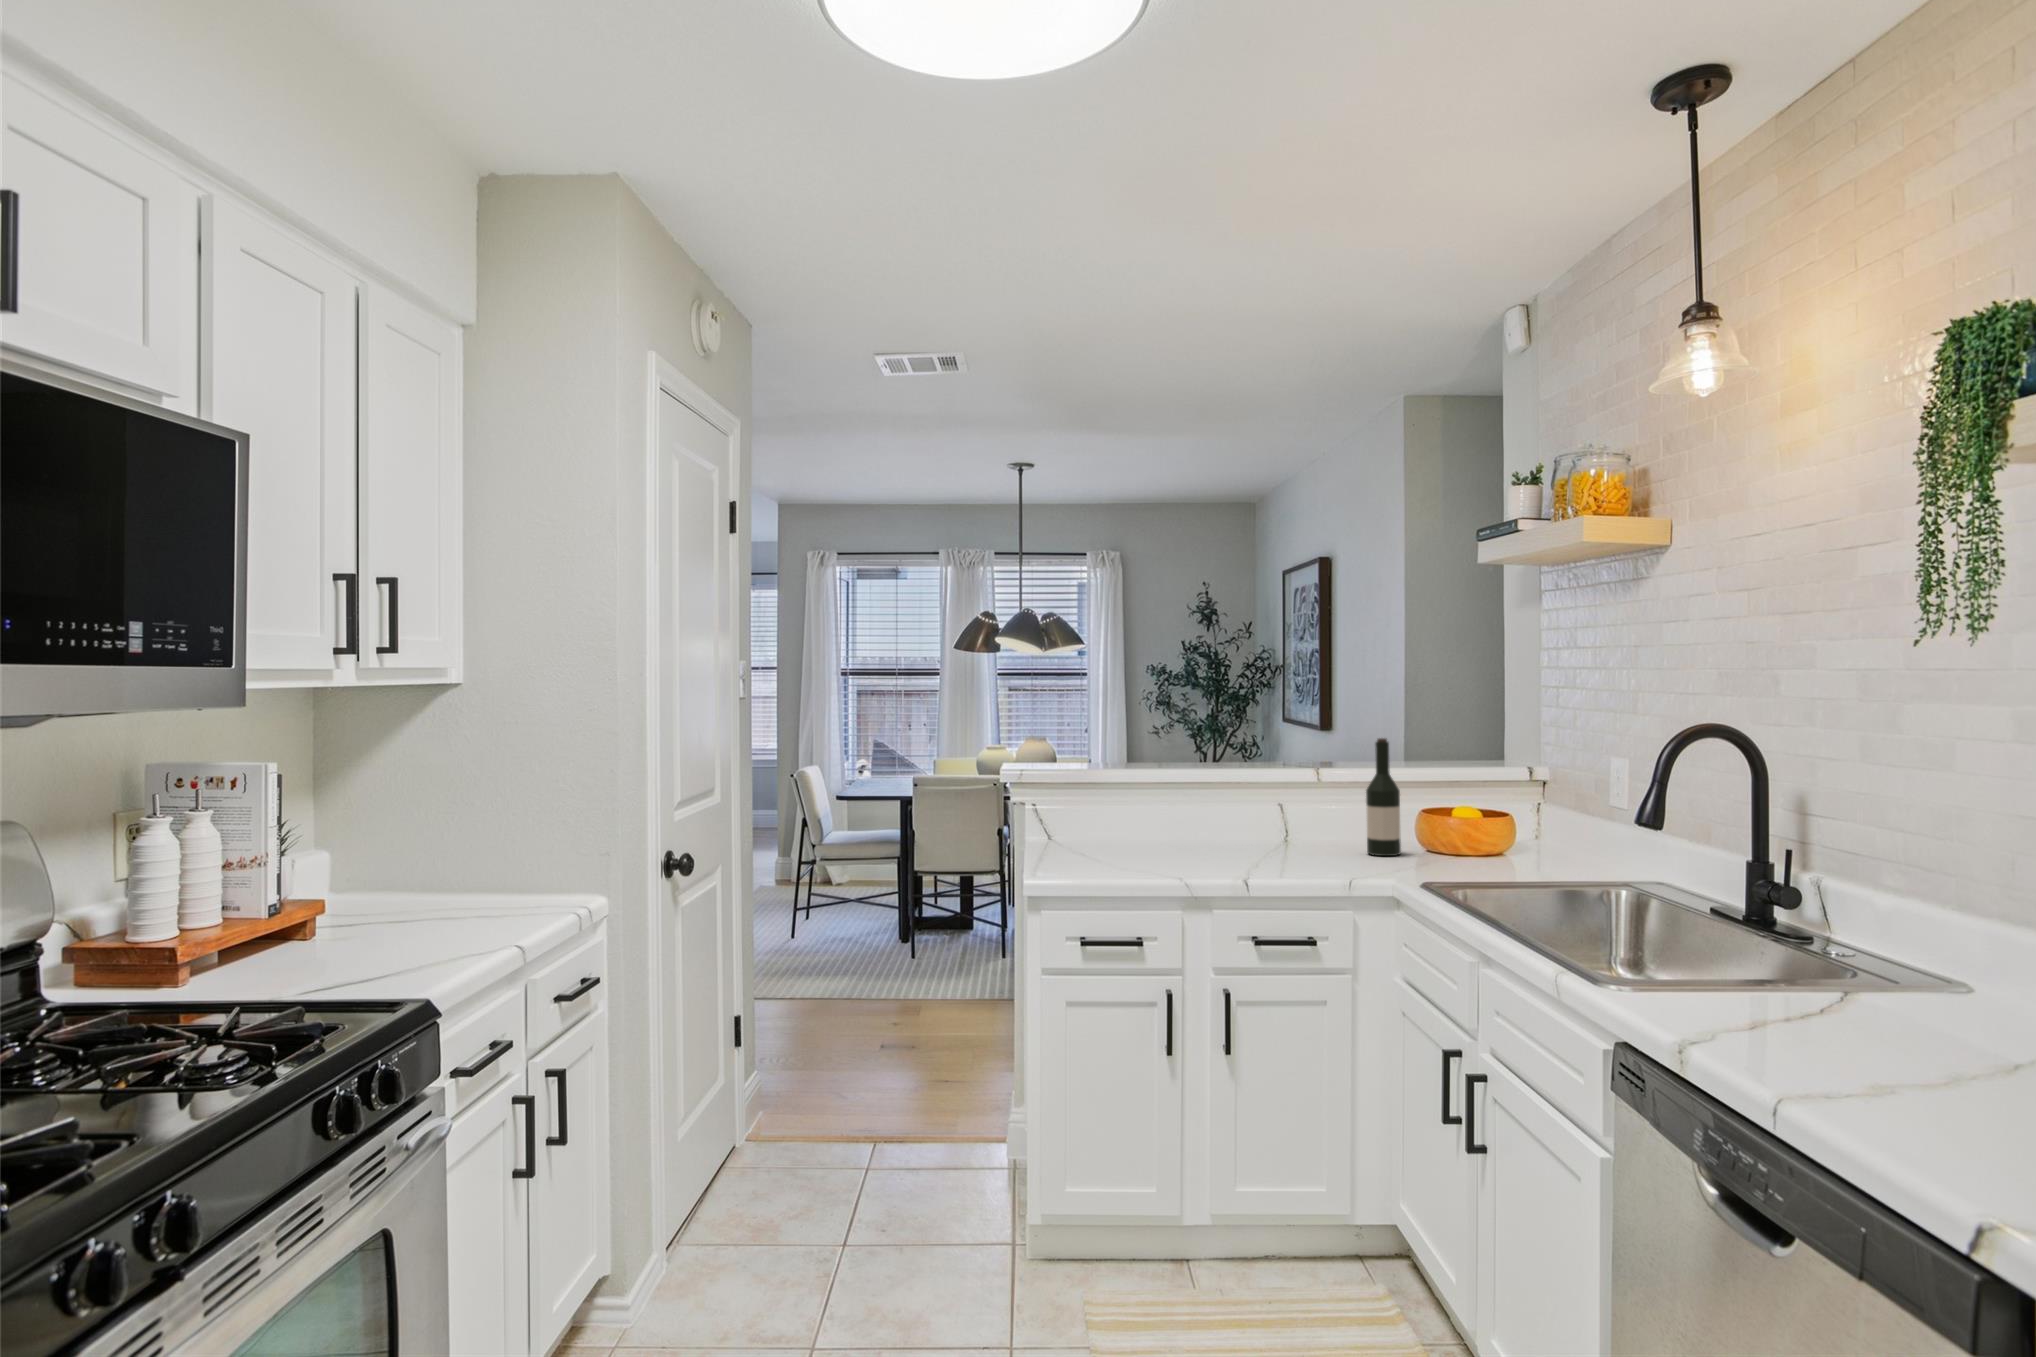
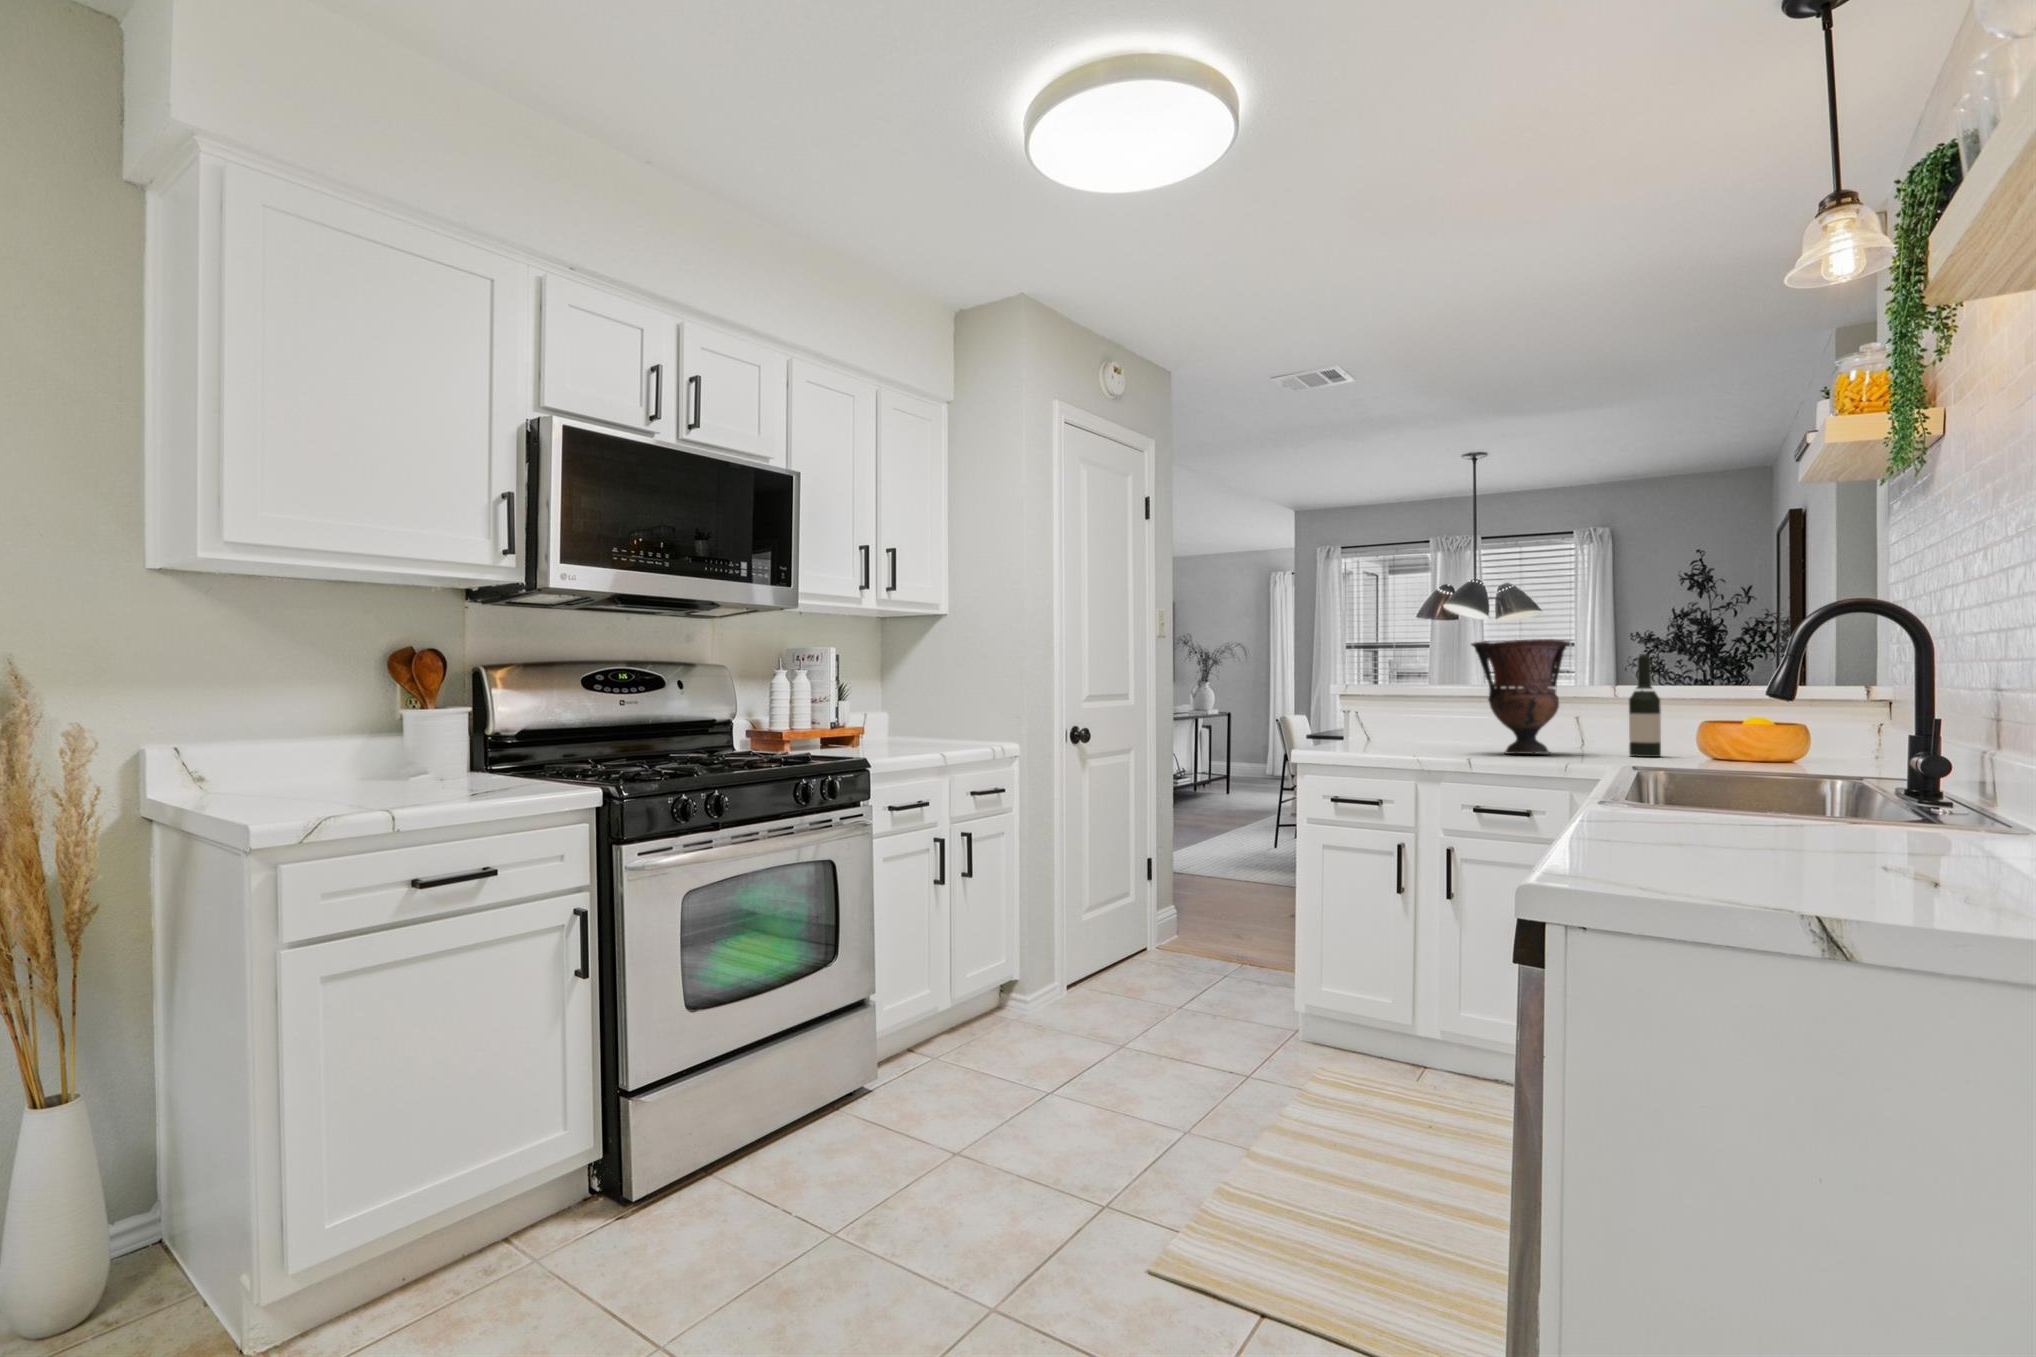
vase: none [1210,721,1307,860] -> present [1471,639,1569,754]

